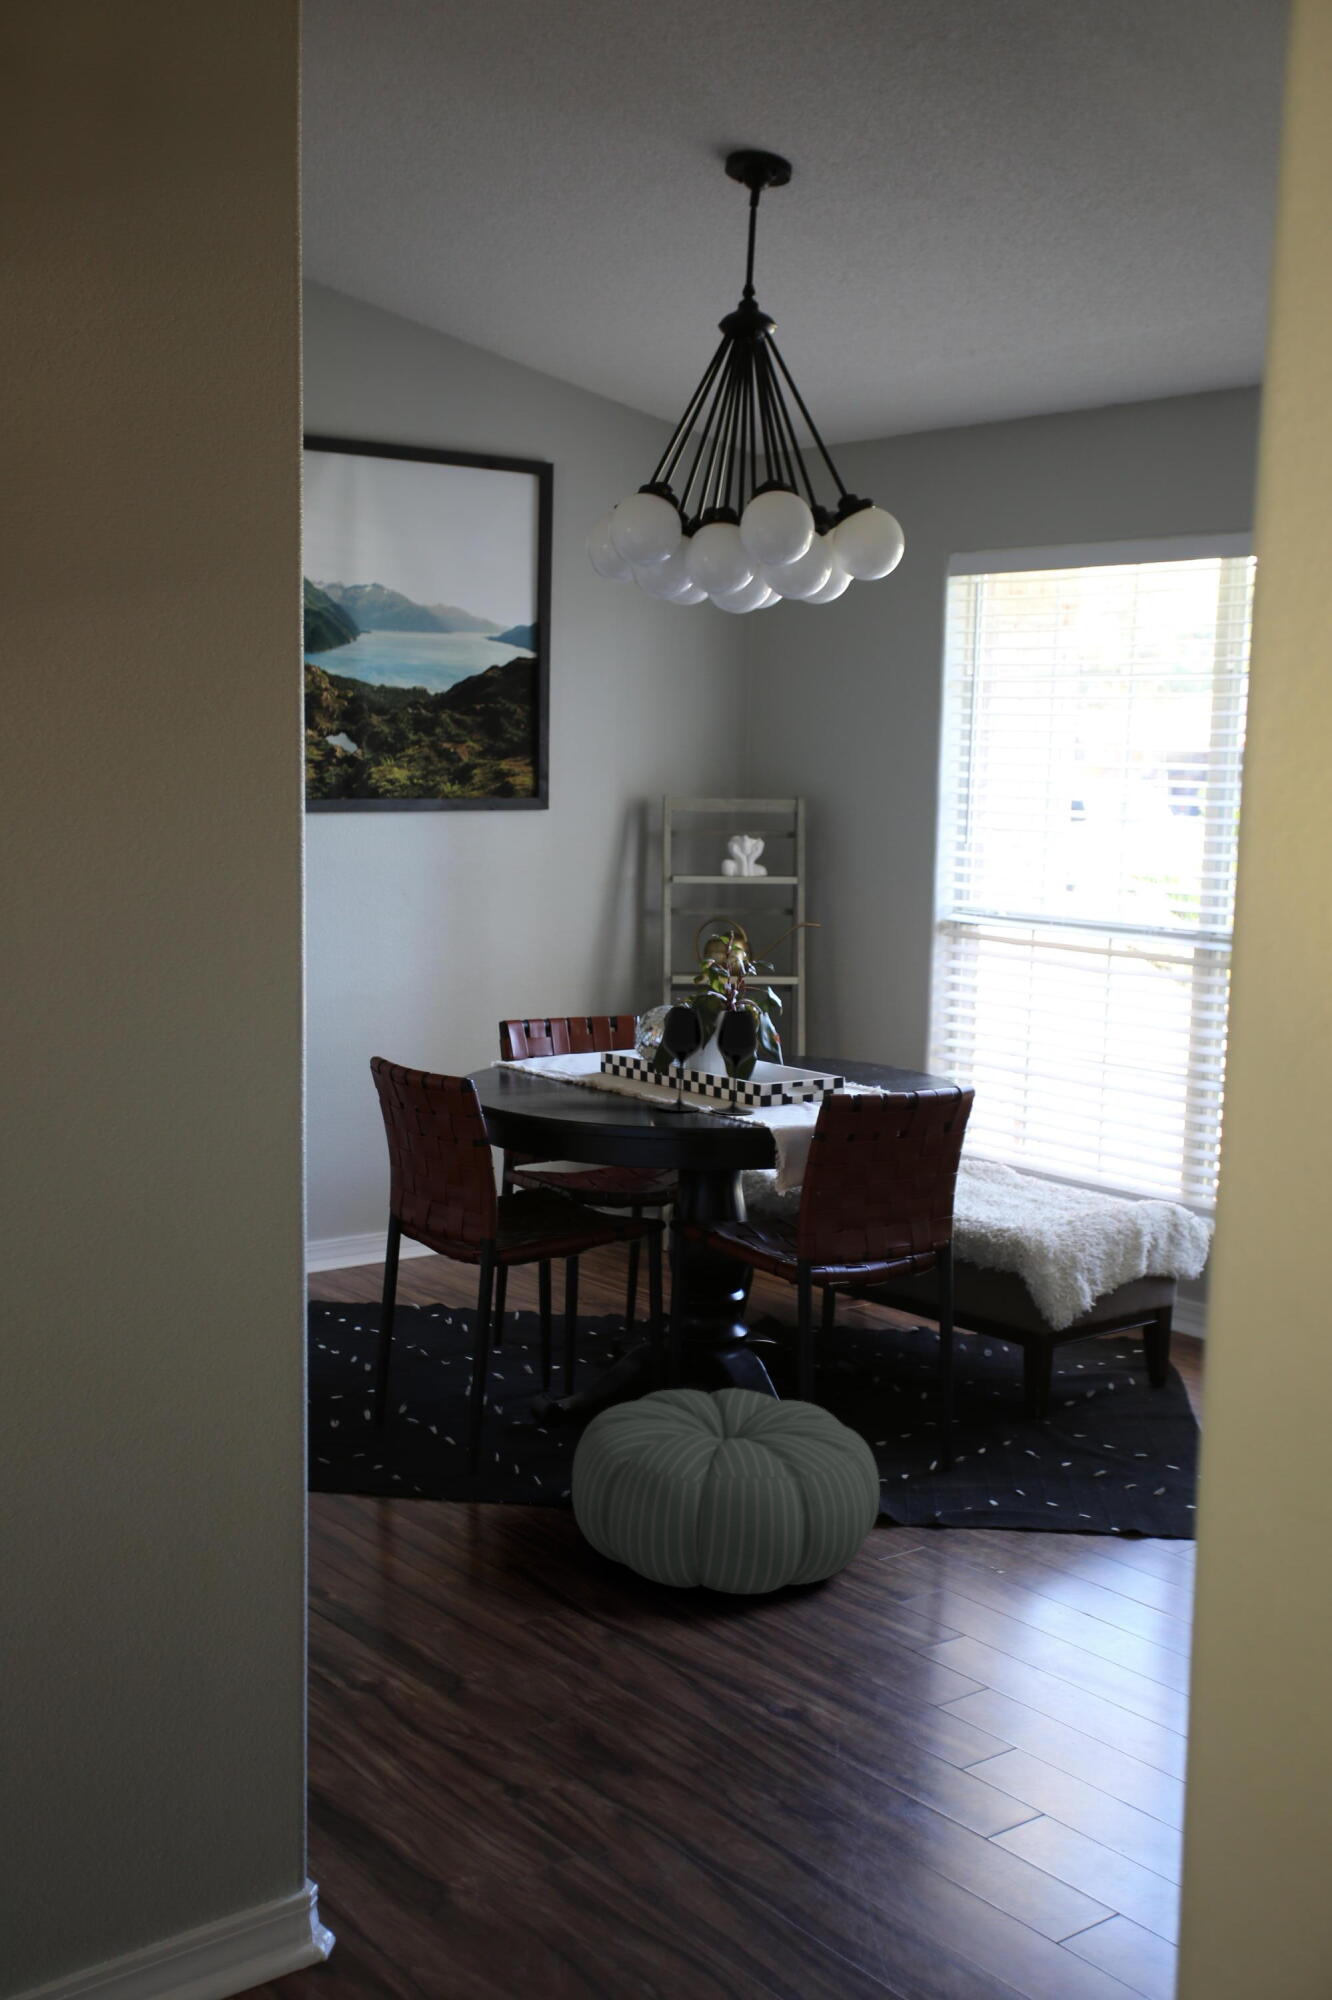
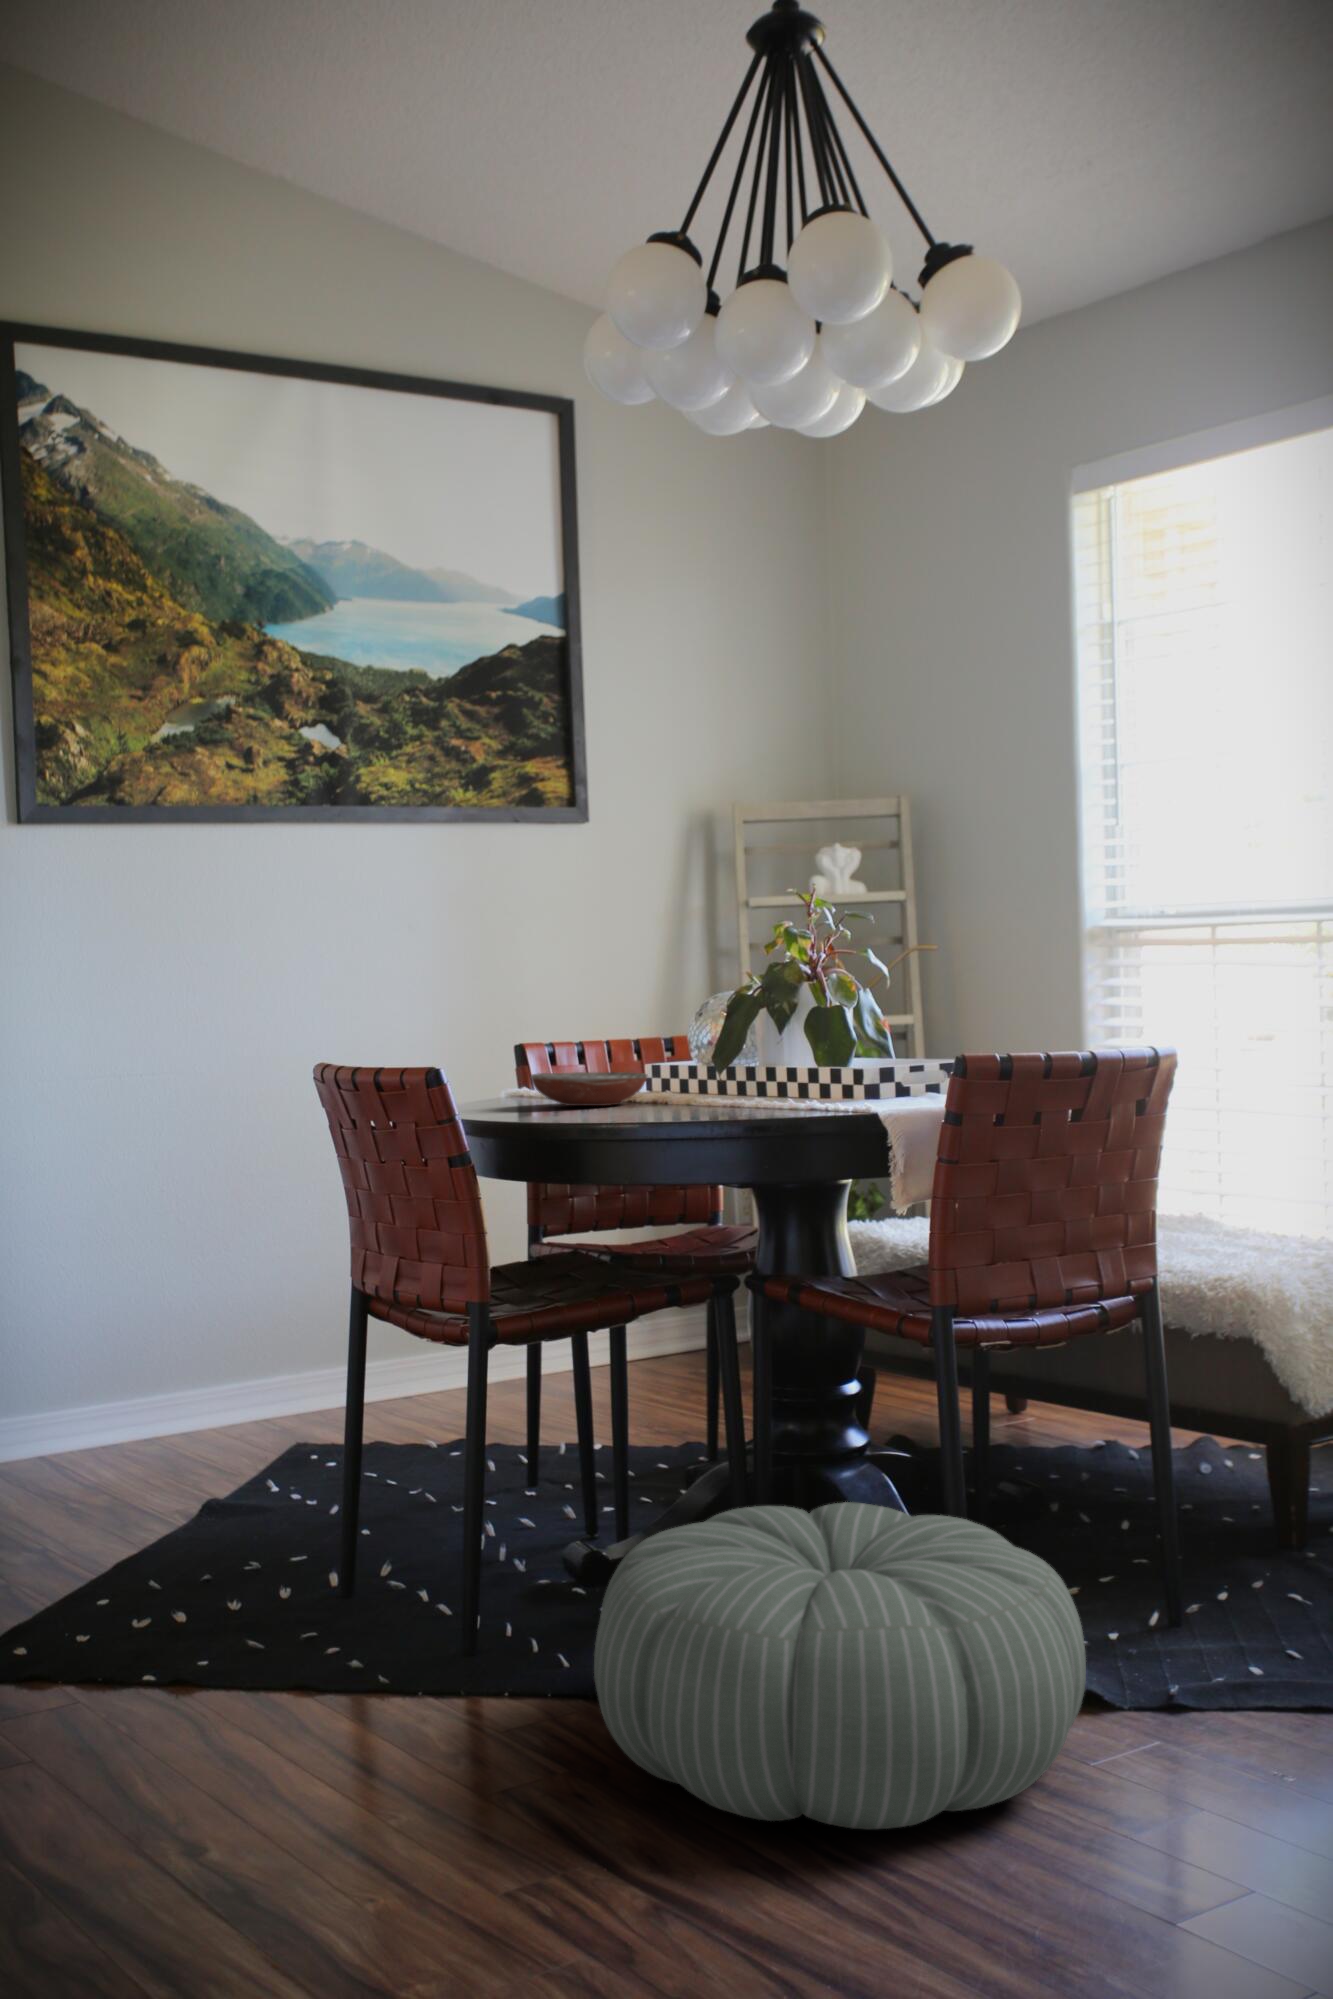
wine glass: present [658,1006,758,1115] -> none [714,956,855,1103]
decorative bowl: none [527,1071,610,1102] -> present [530,1072,648,1106]

